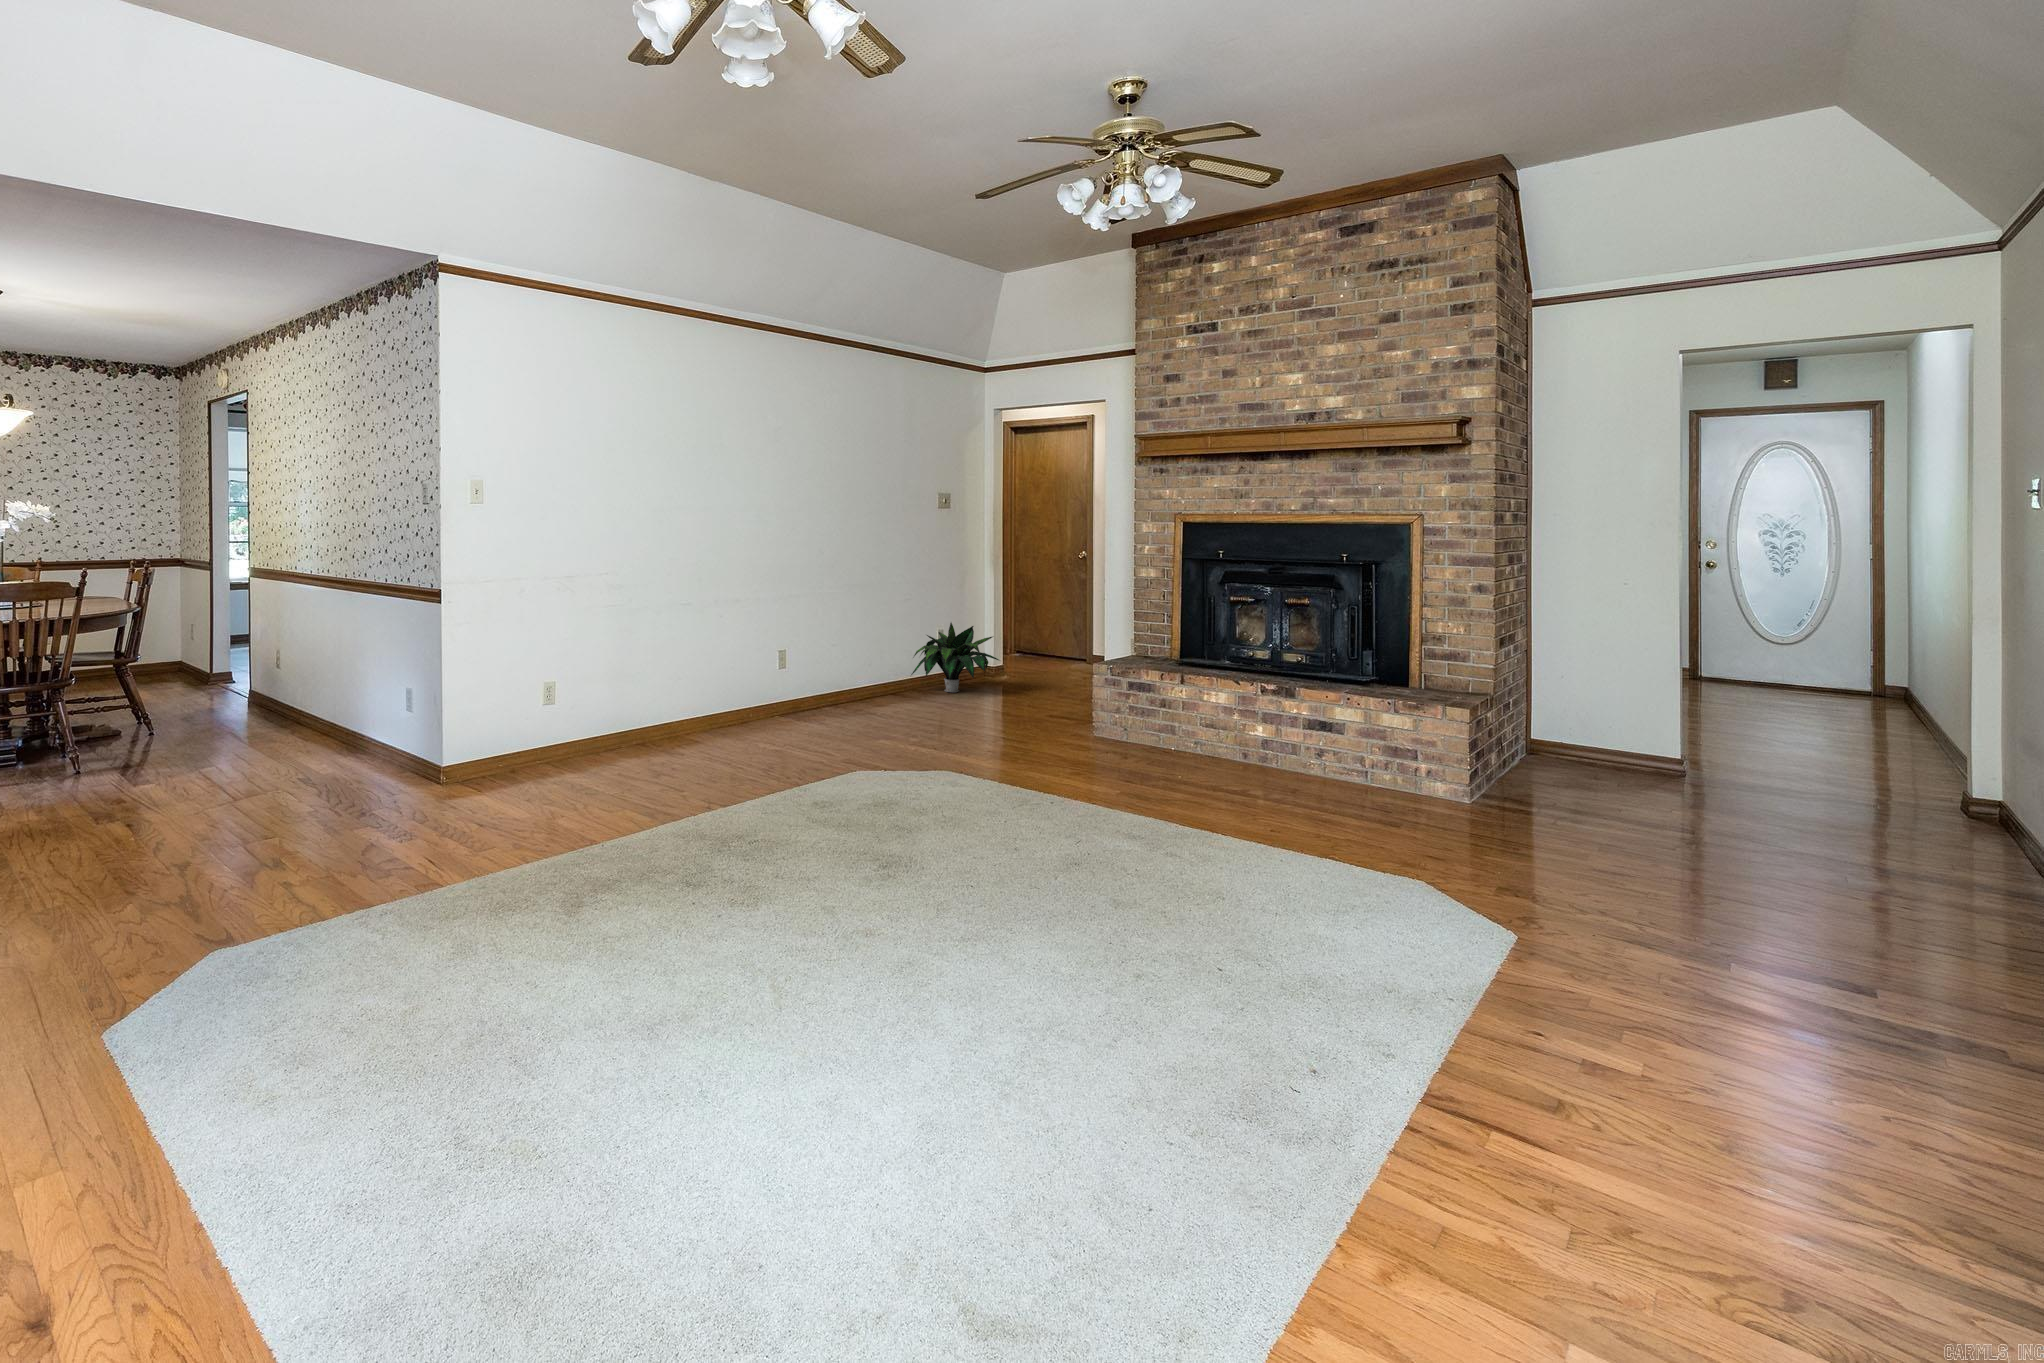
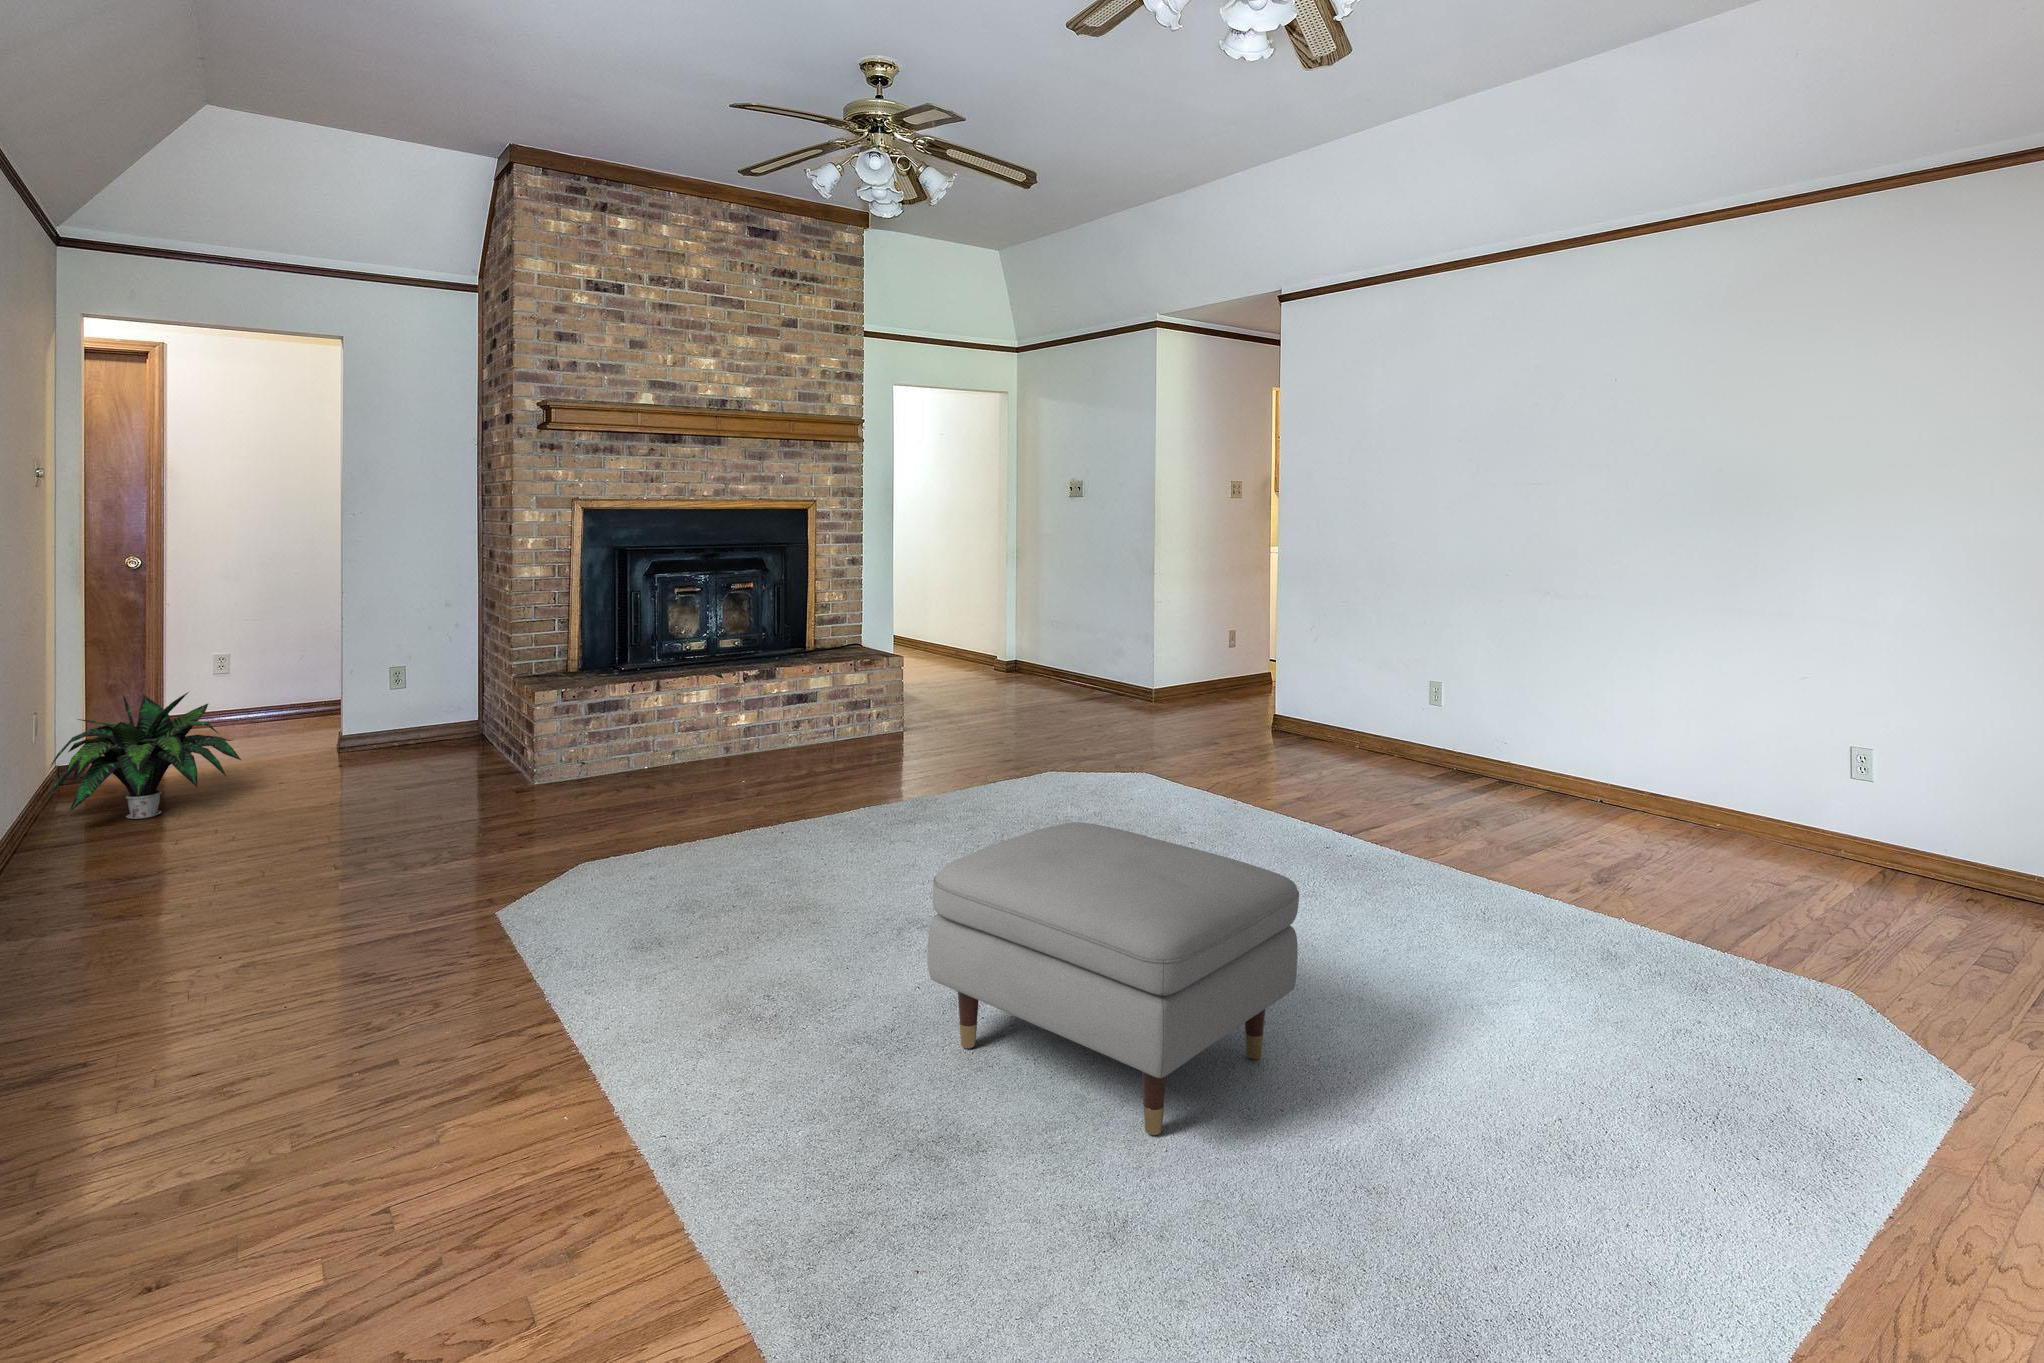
ottoman: none [506,755,785,976] -> present [927,822,1299,1135]

